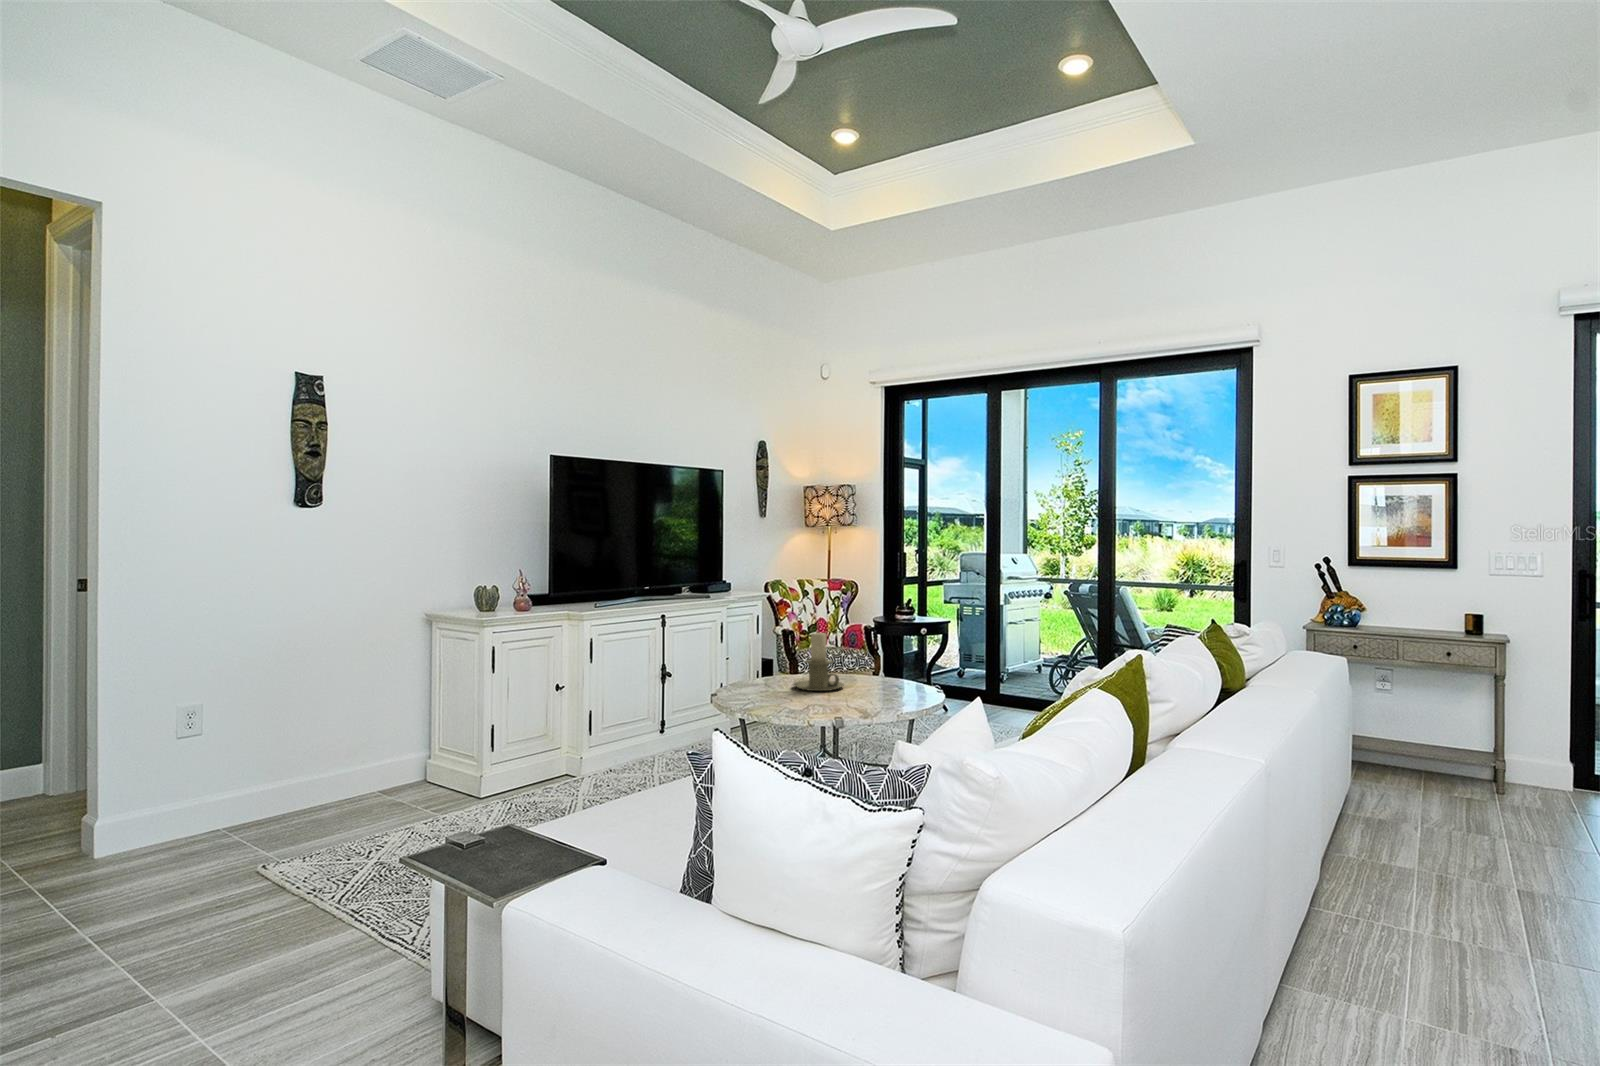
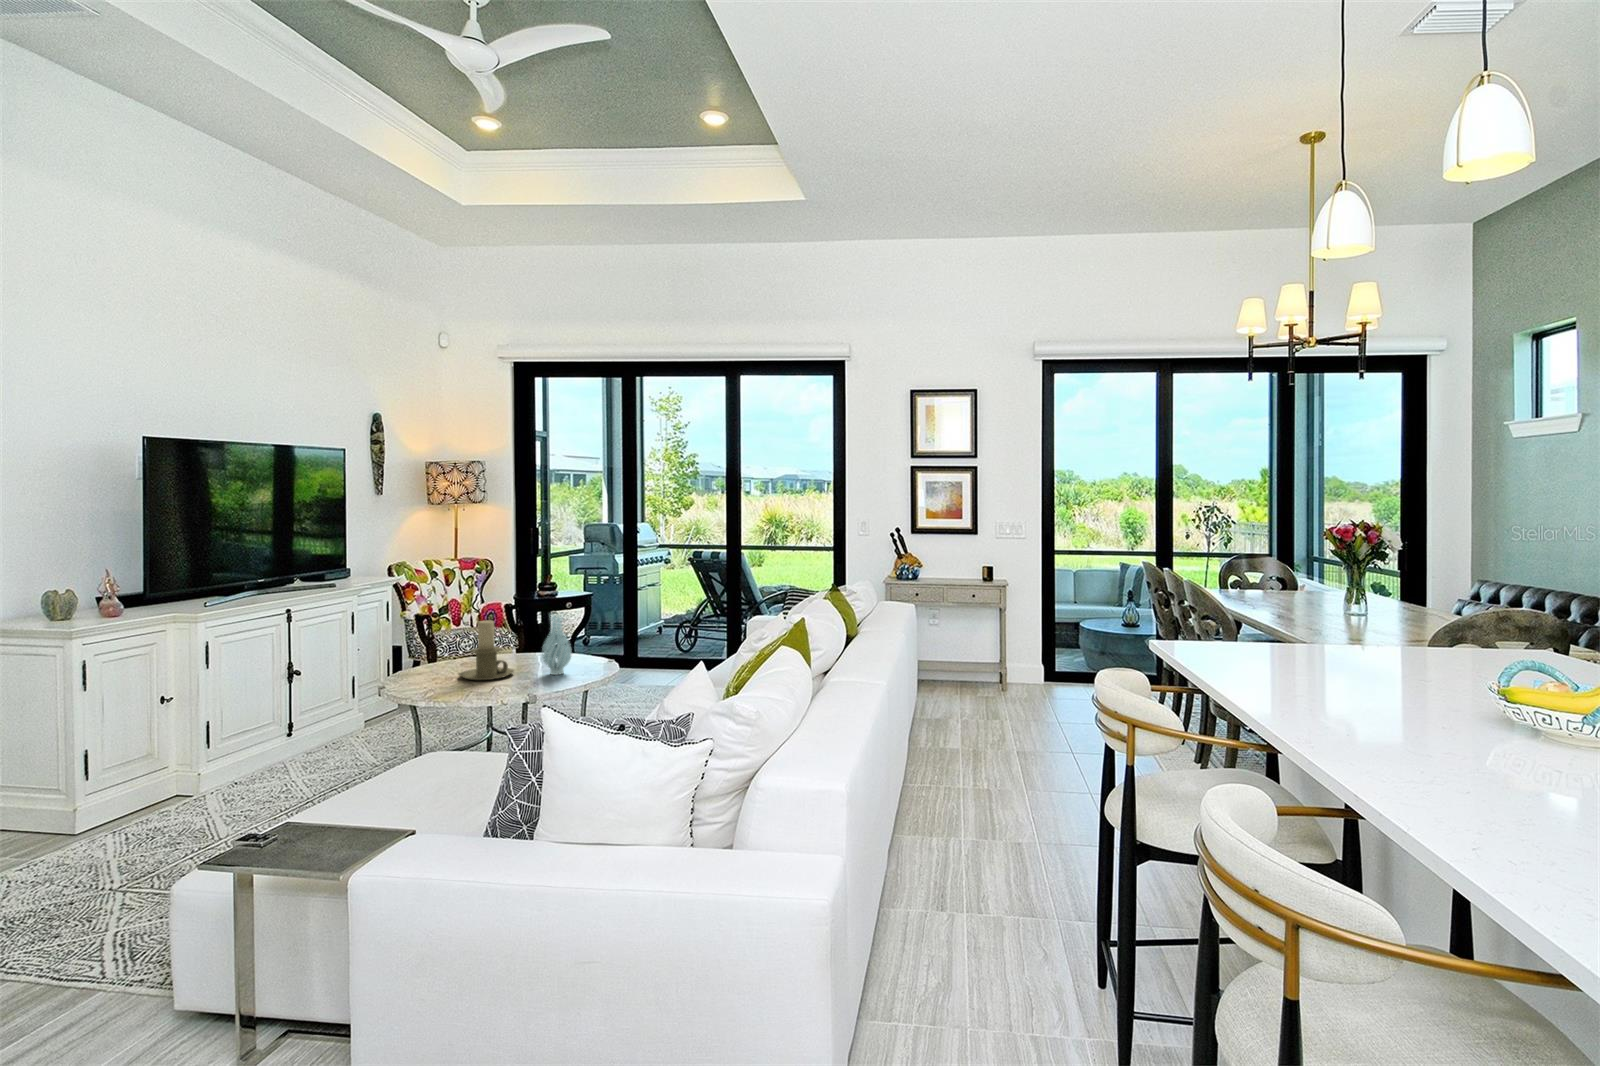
vase: none [870,627,899,692] -> present [542,614,571,675]

